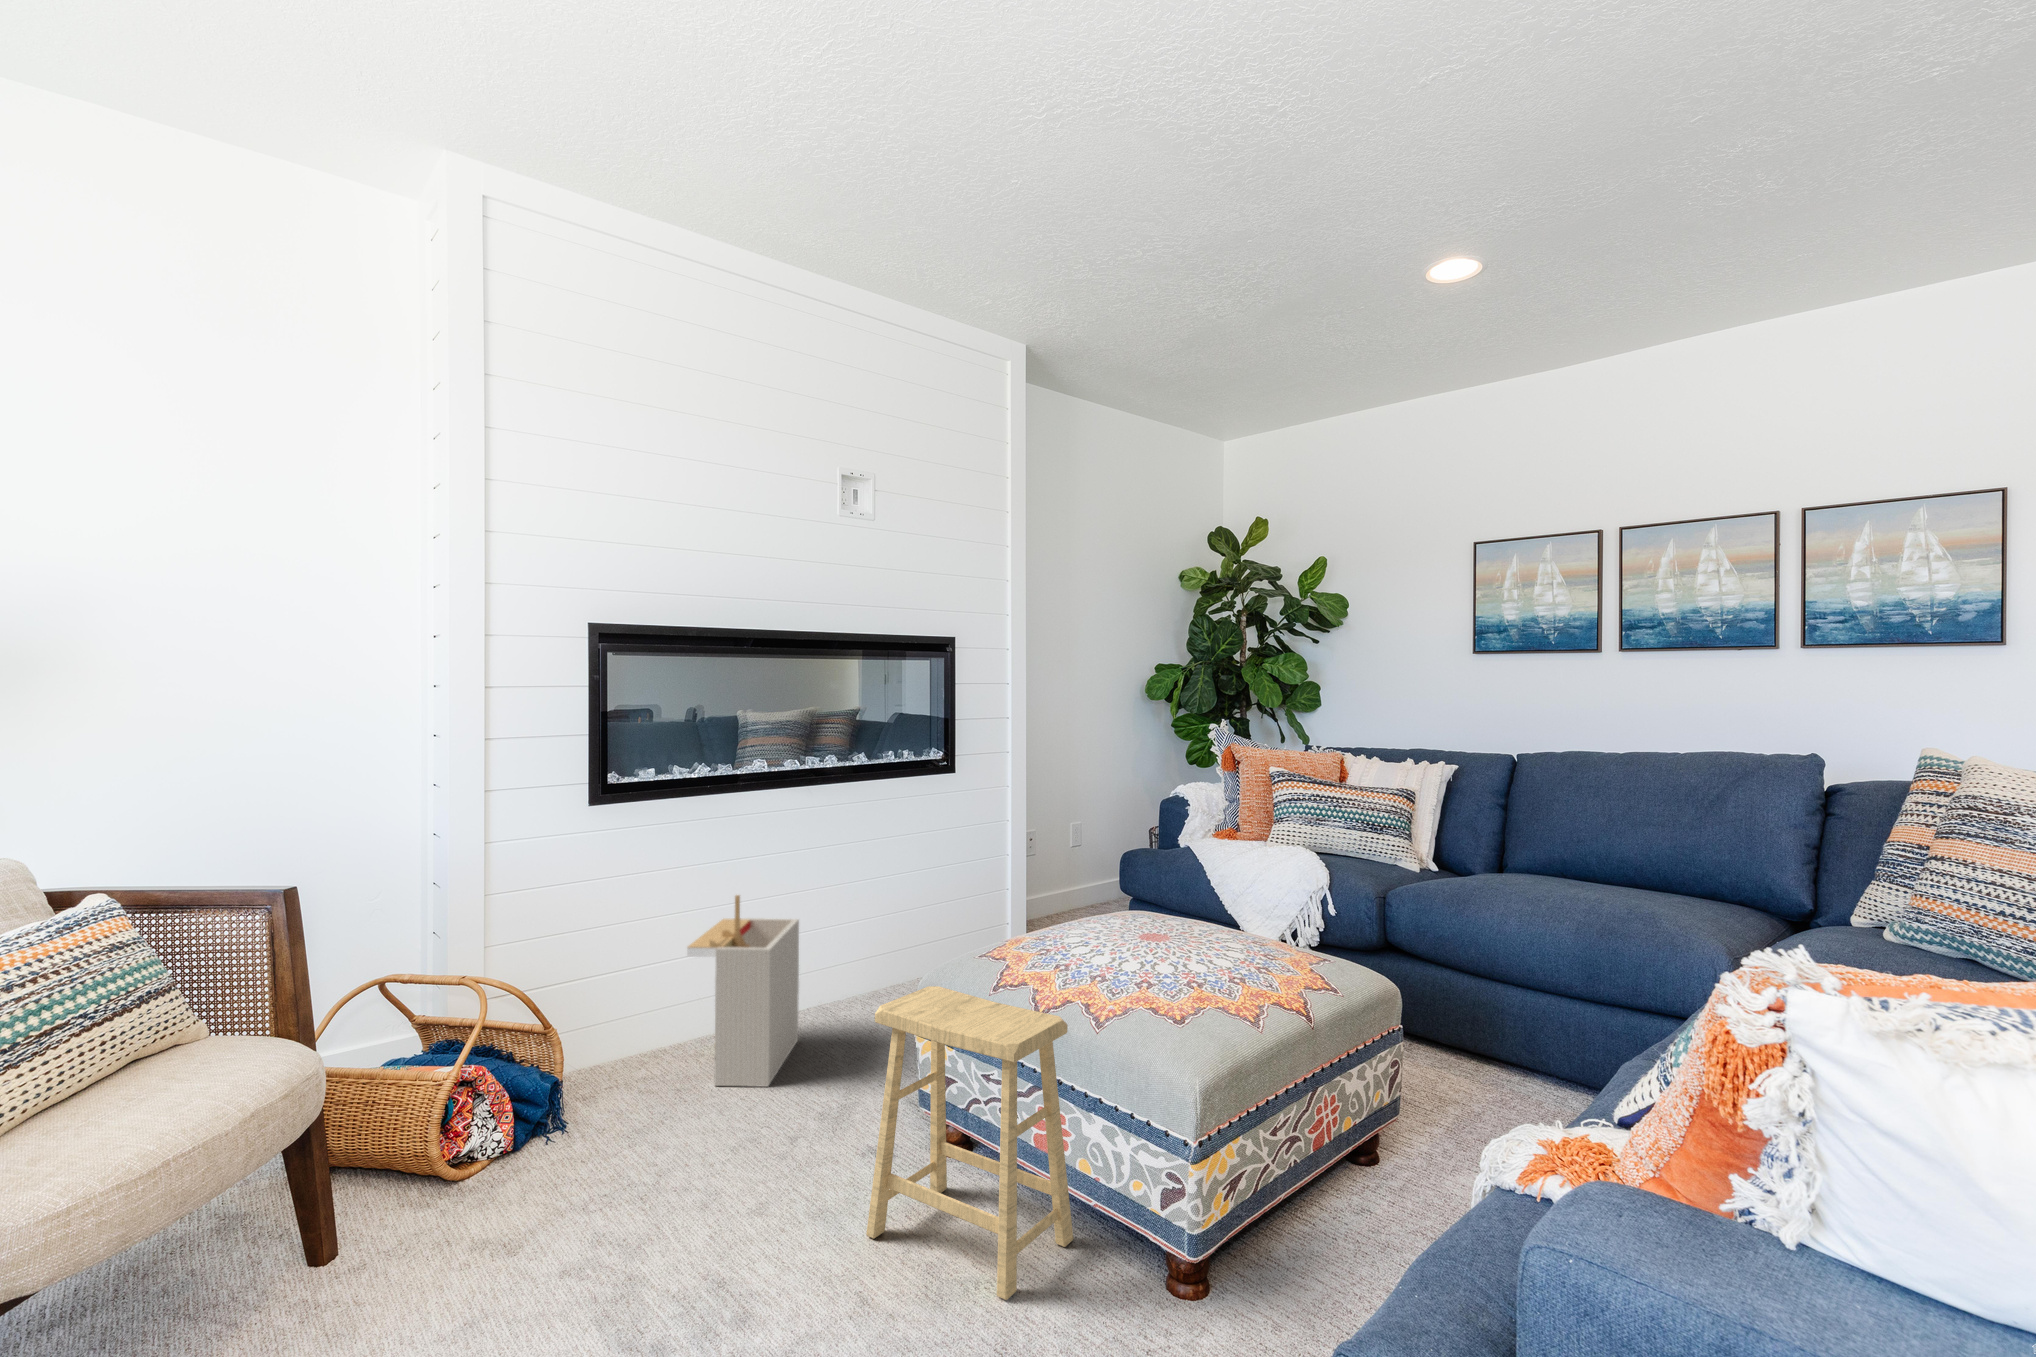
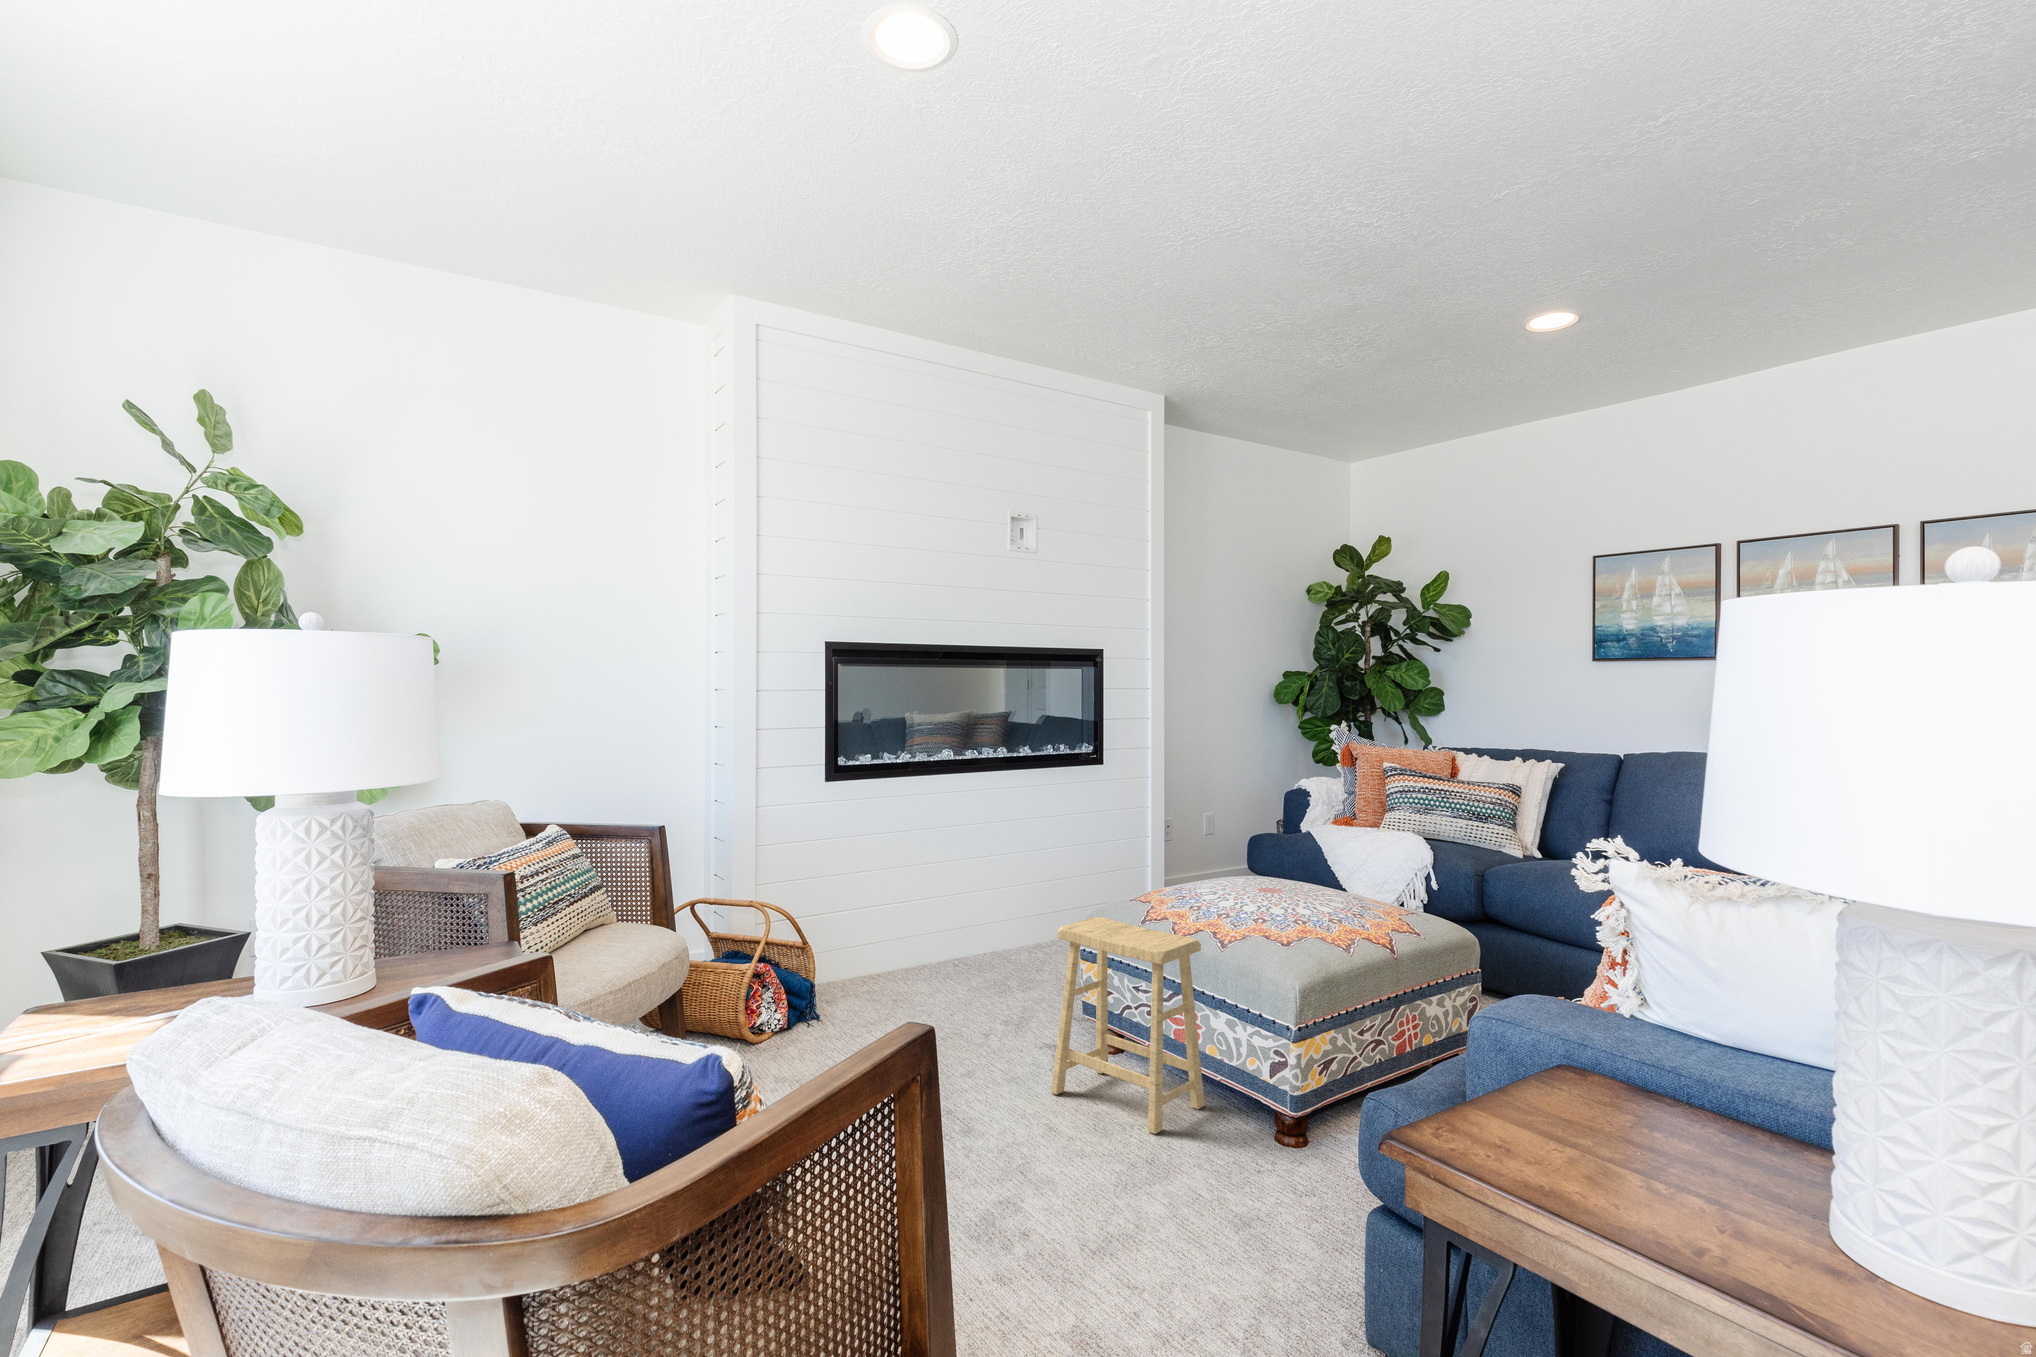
storage bin: present [687,895,799,1087] -> none [903,853,984,1002]

